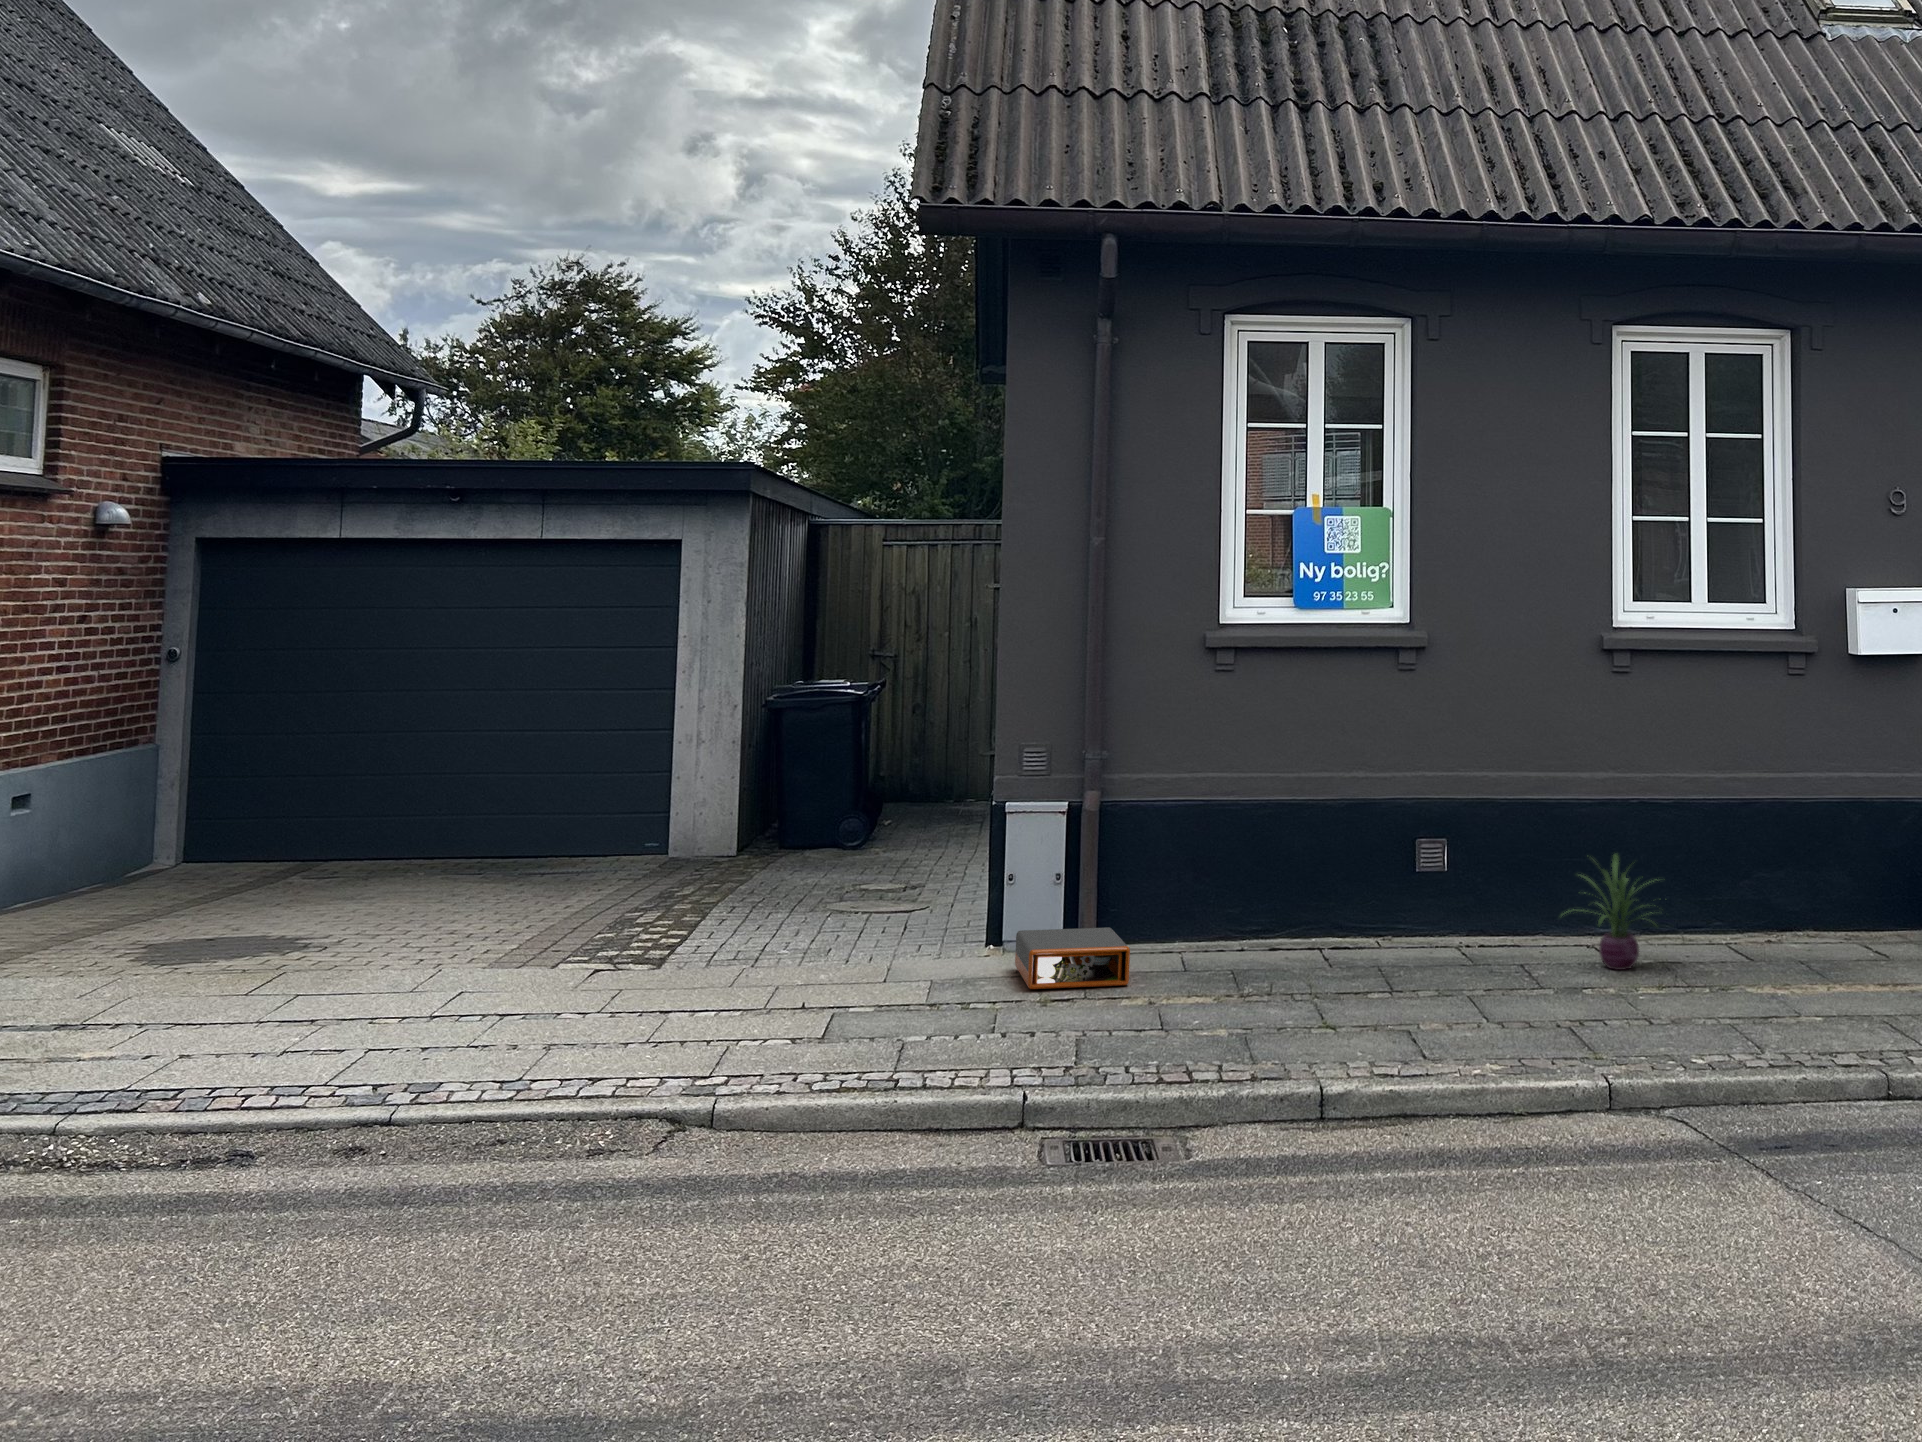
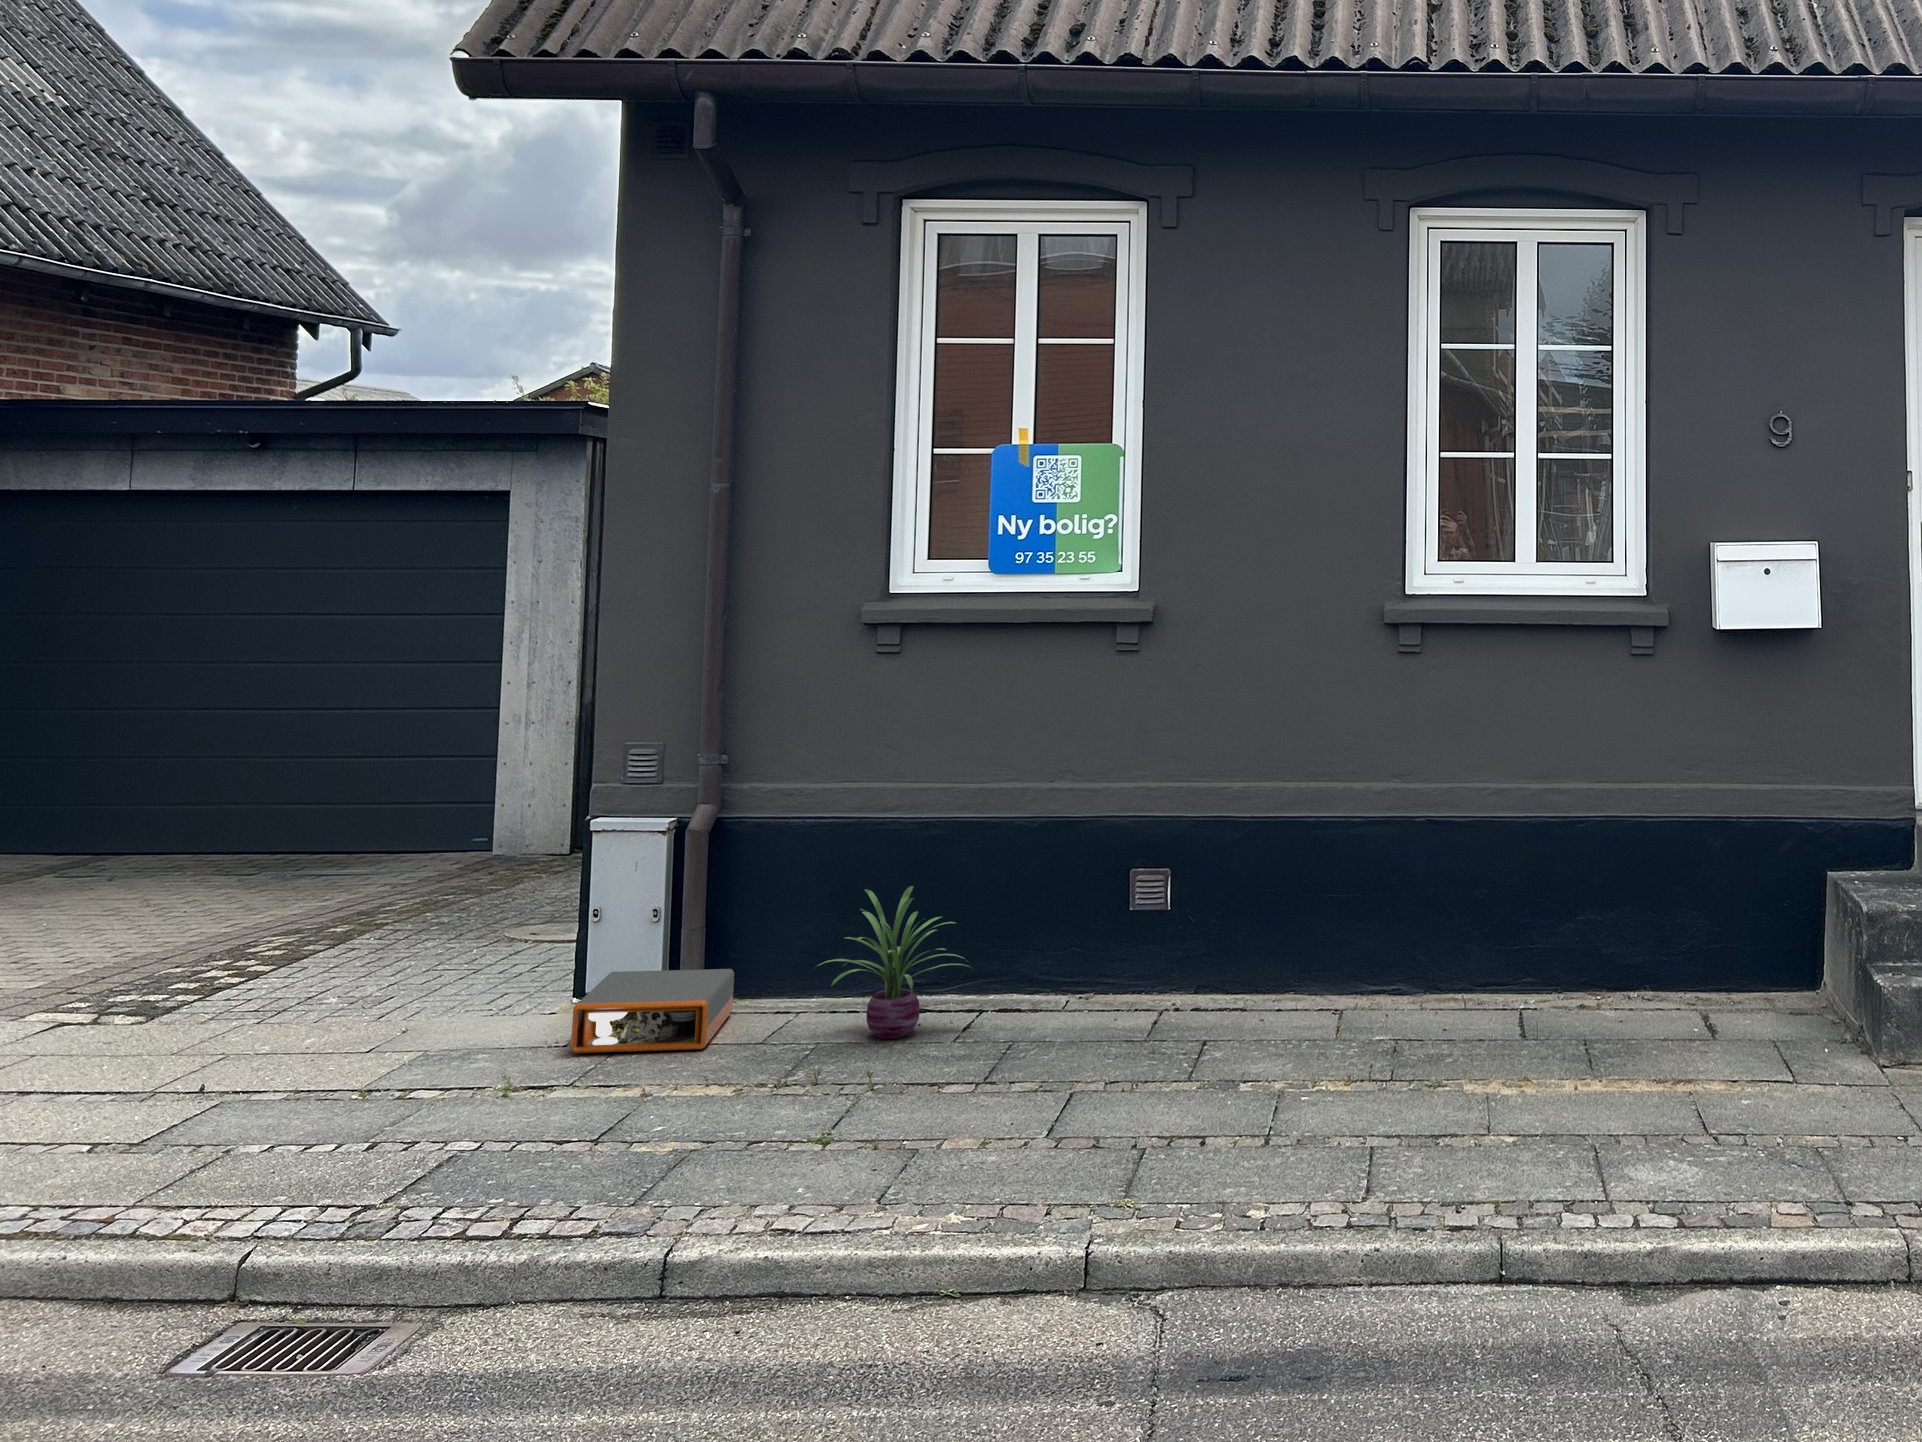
decorative plant: present [1566,854,1654,970] -> present [818,886,970,1039]

